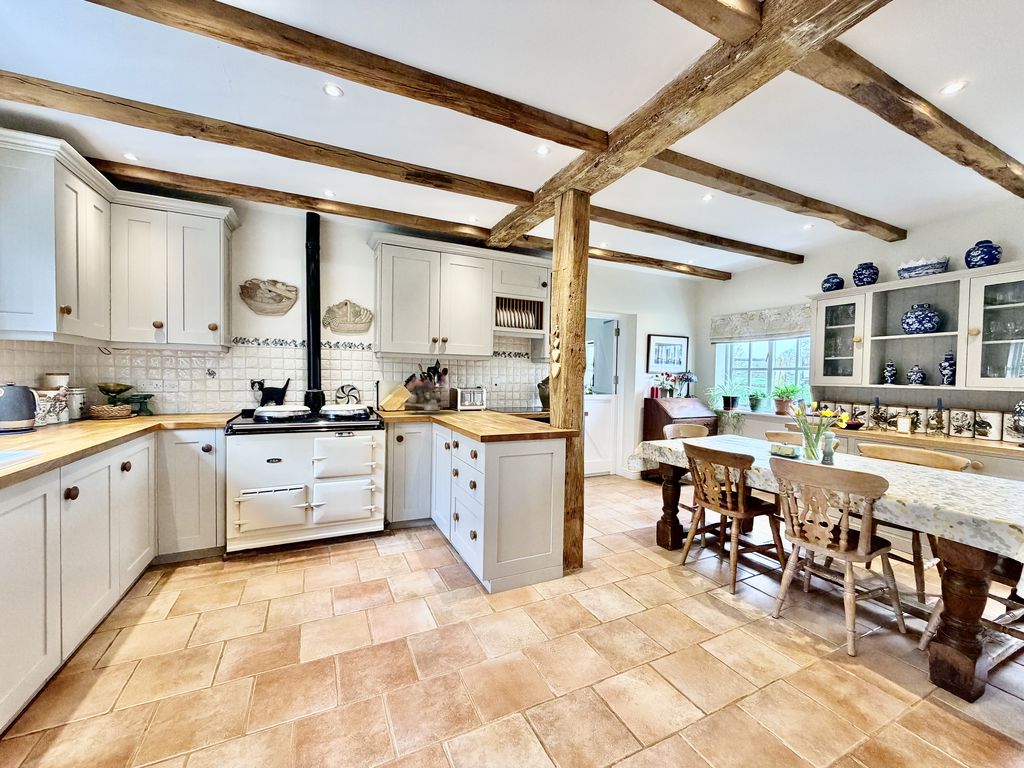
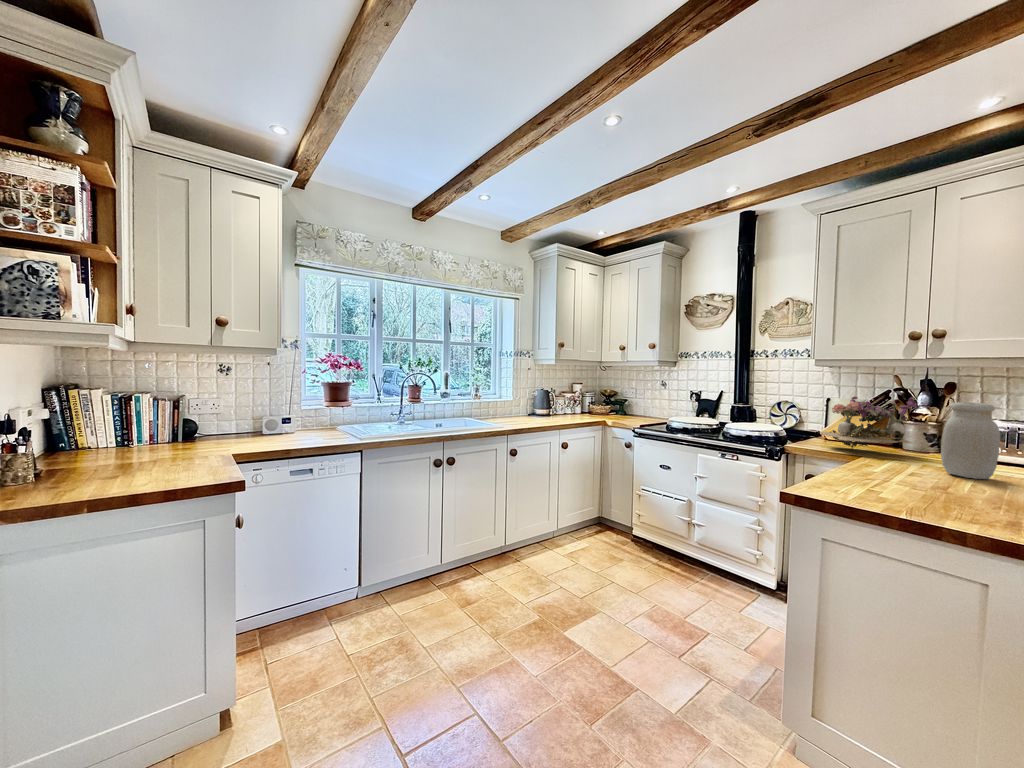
jar: none [476,376,497,415] -> present [941,402,1000,479]

